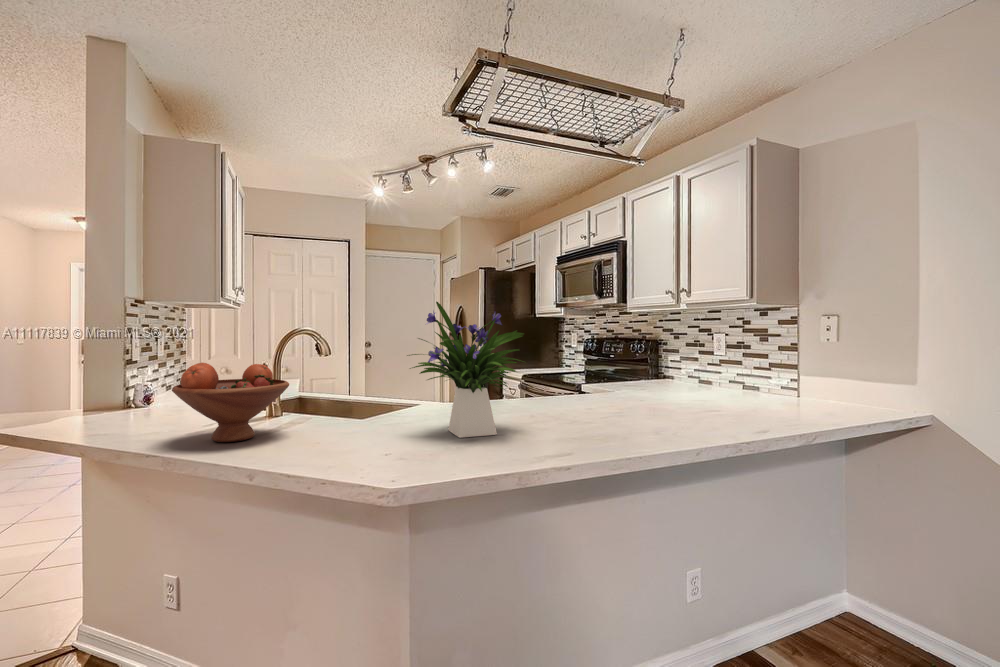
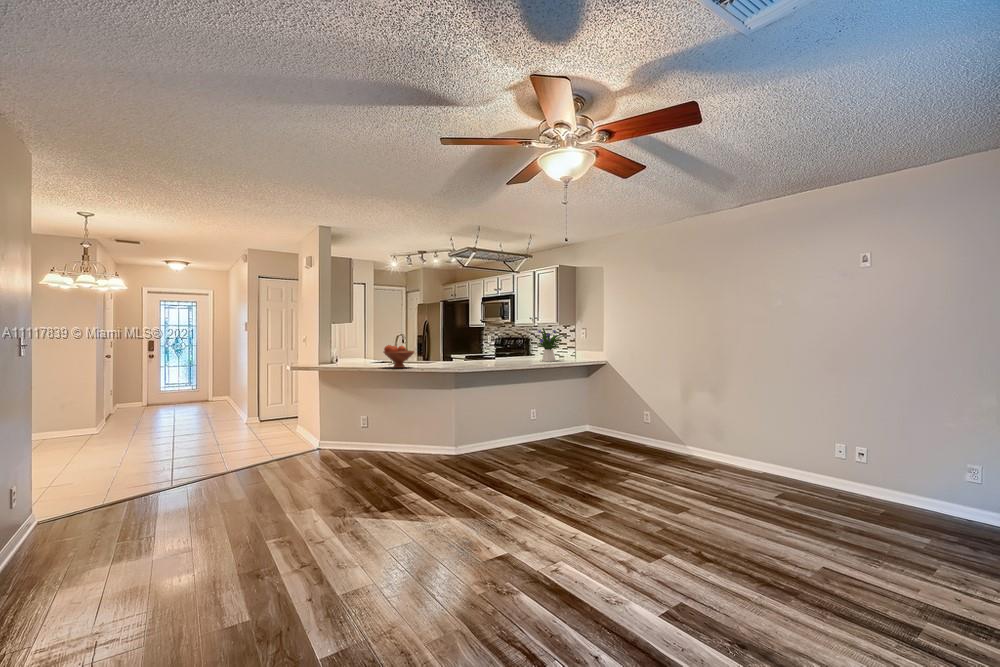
flower arrangement: present [407,302,524,438] -> present [537,328,564,361]

